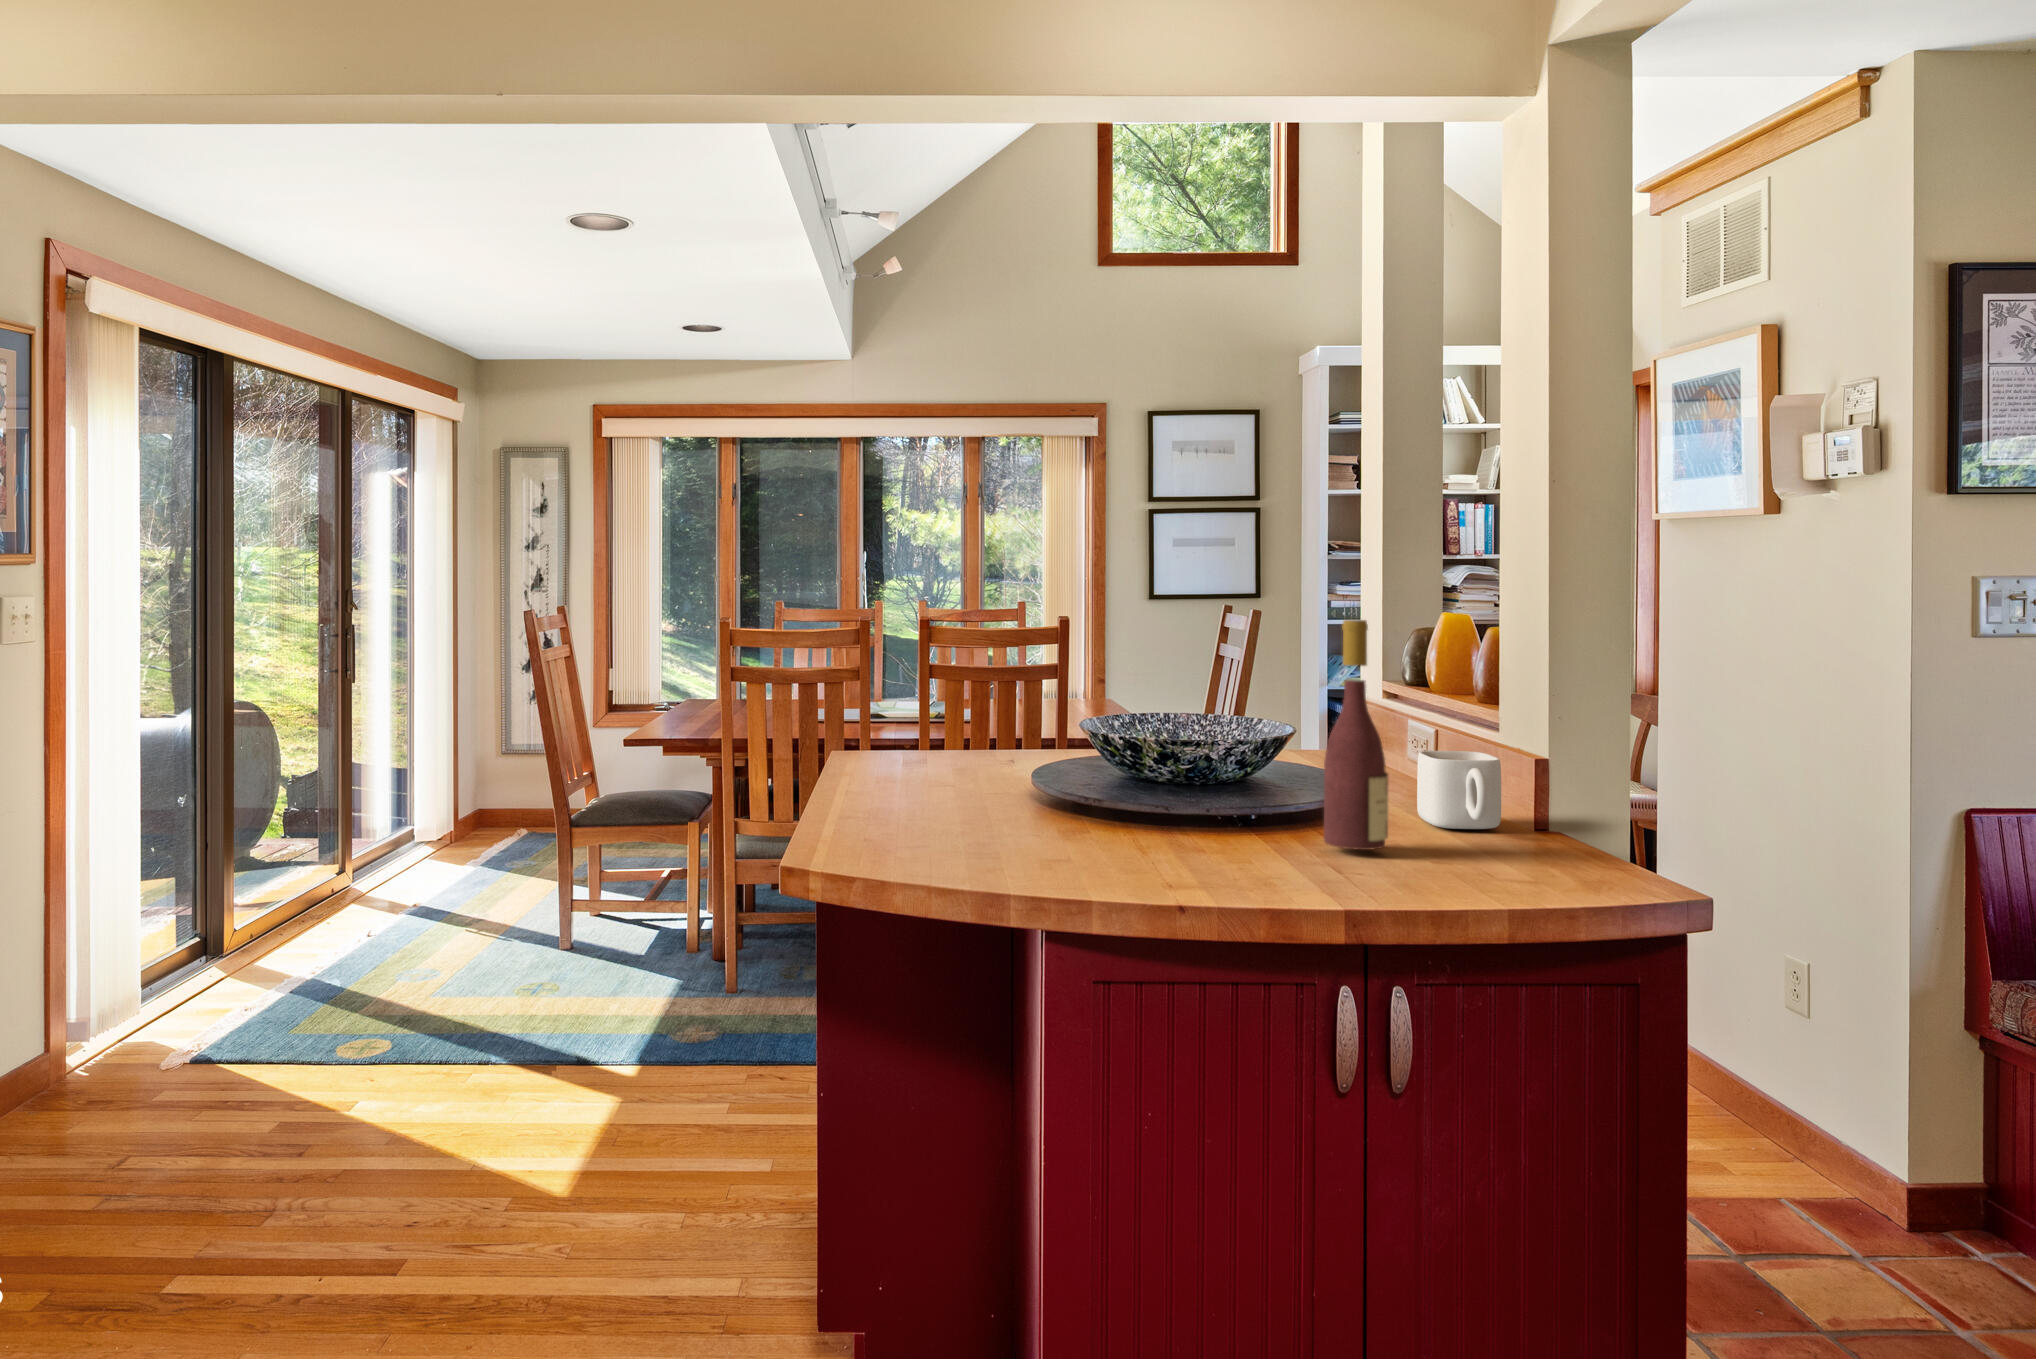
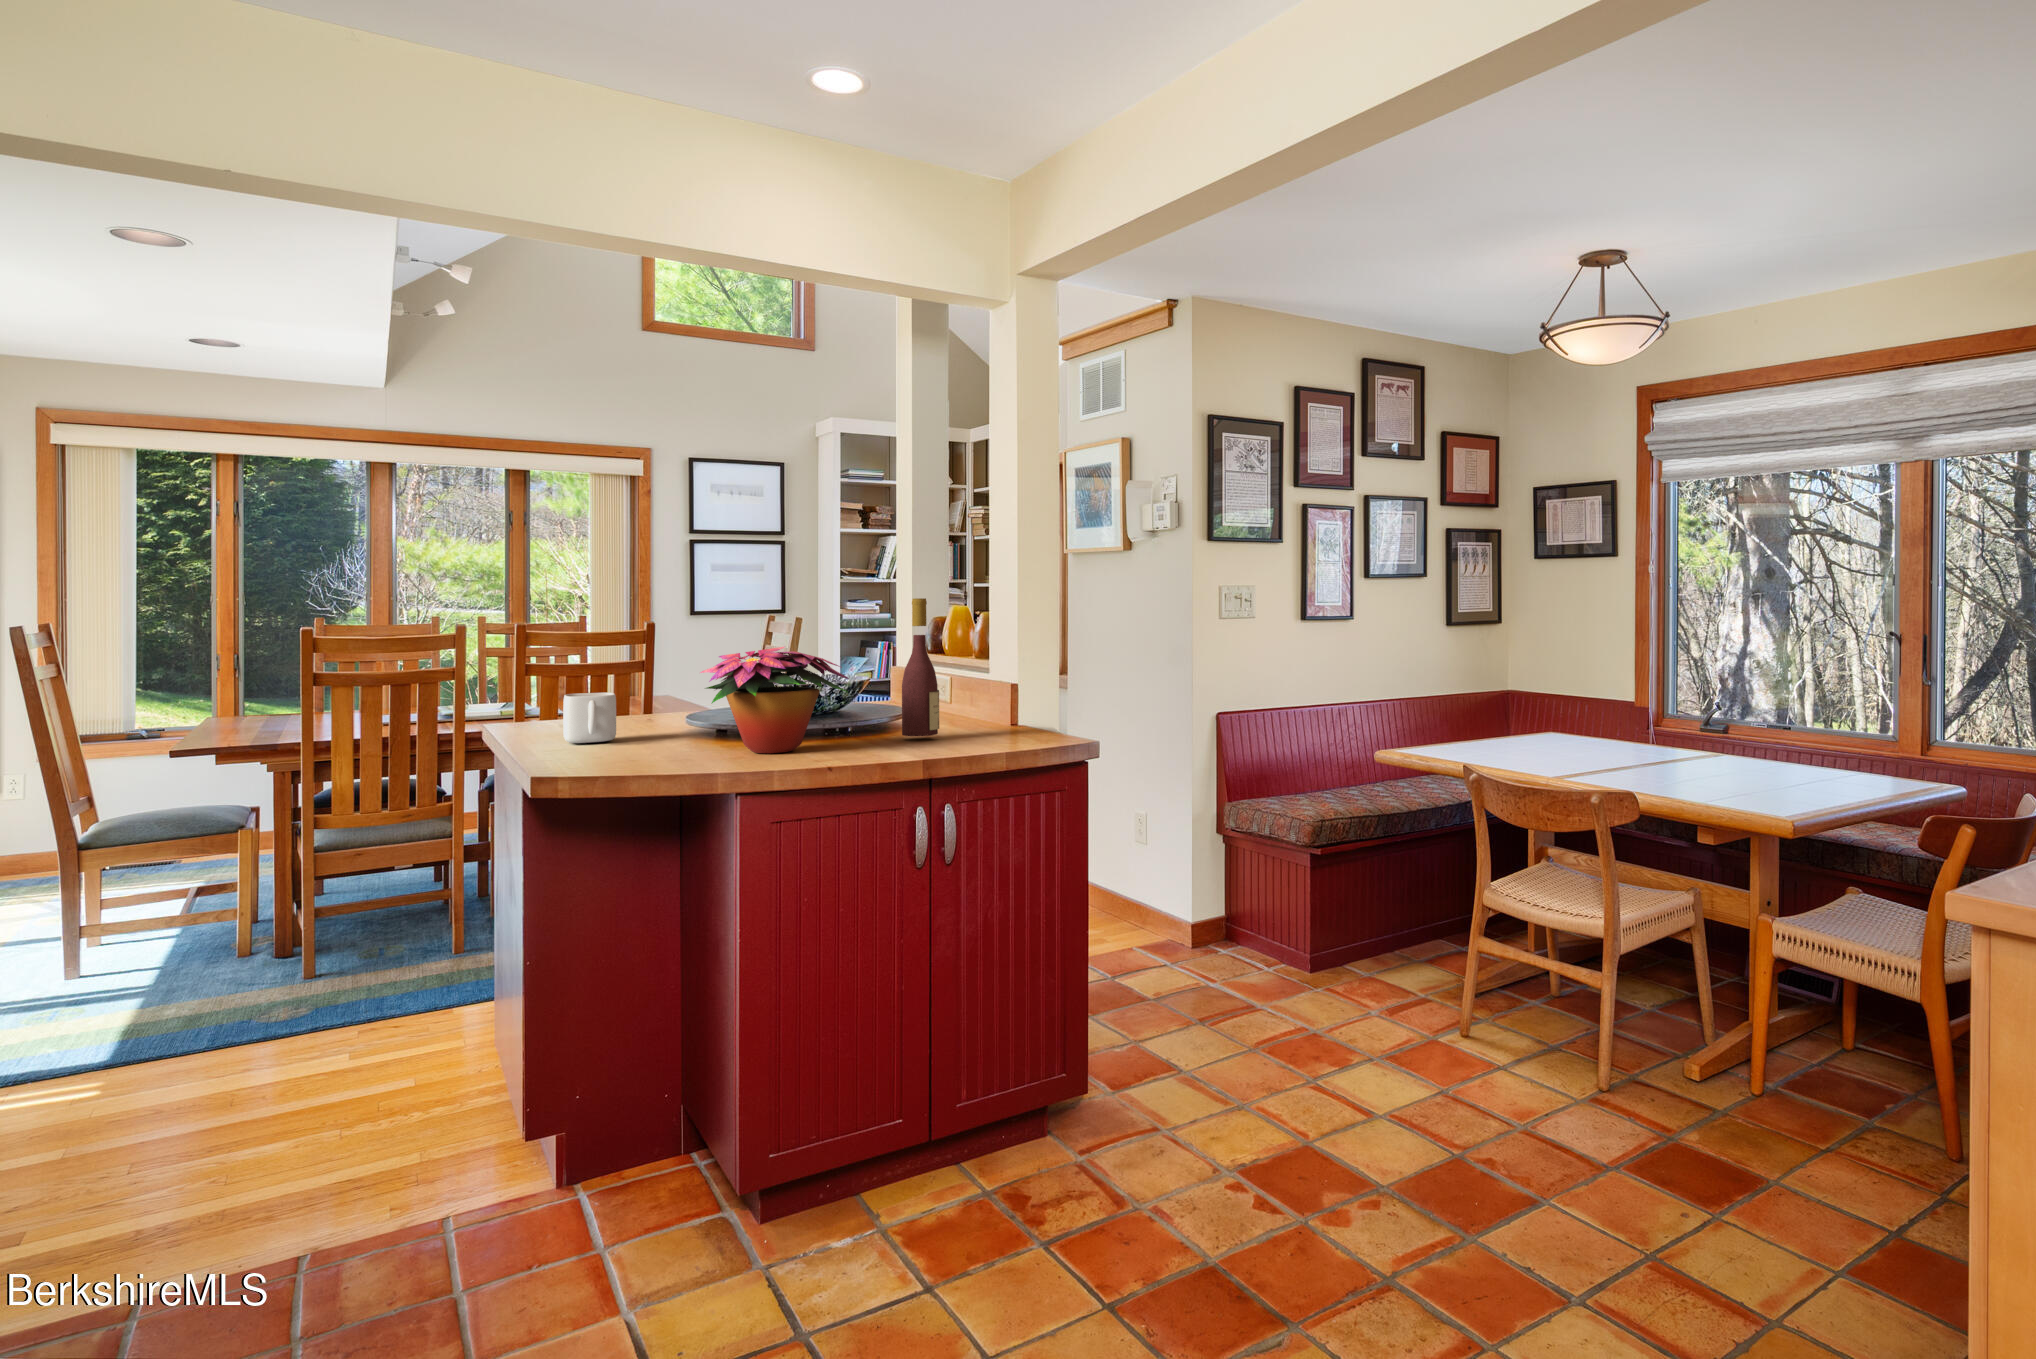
flower arrangement: none [1003,692,1240,858] -> present [700,647,849,753]
mug: present [1417,751,1501,829] -> present [563,693,616,743]

